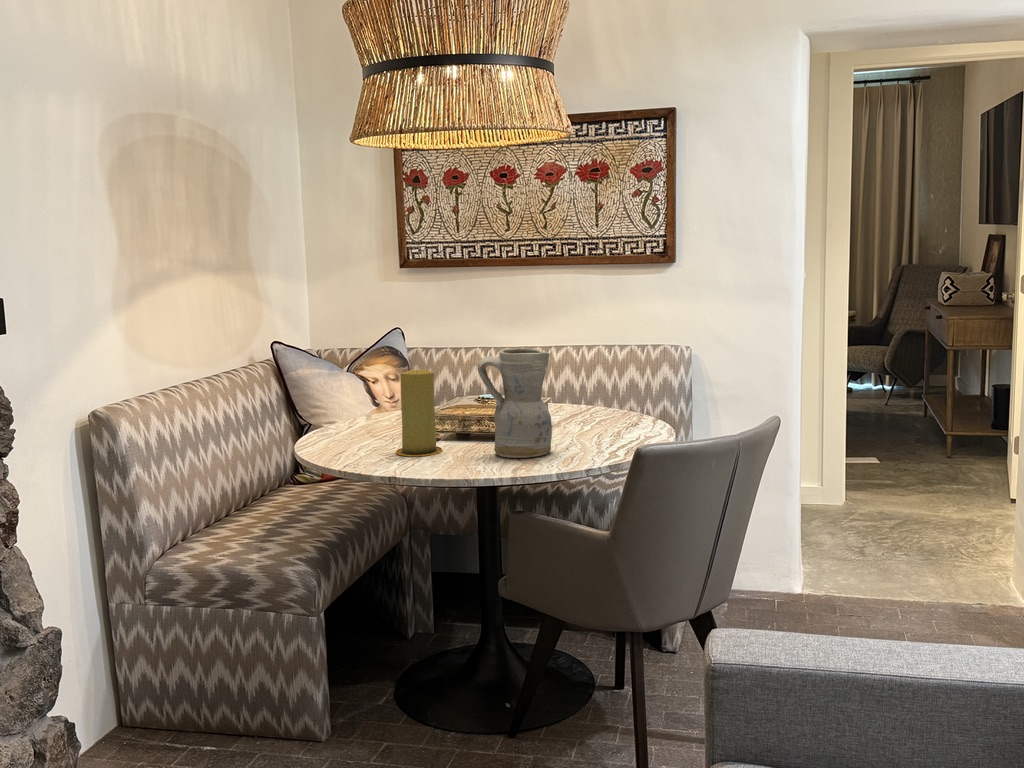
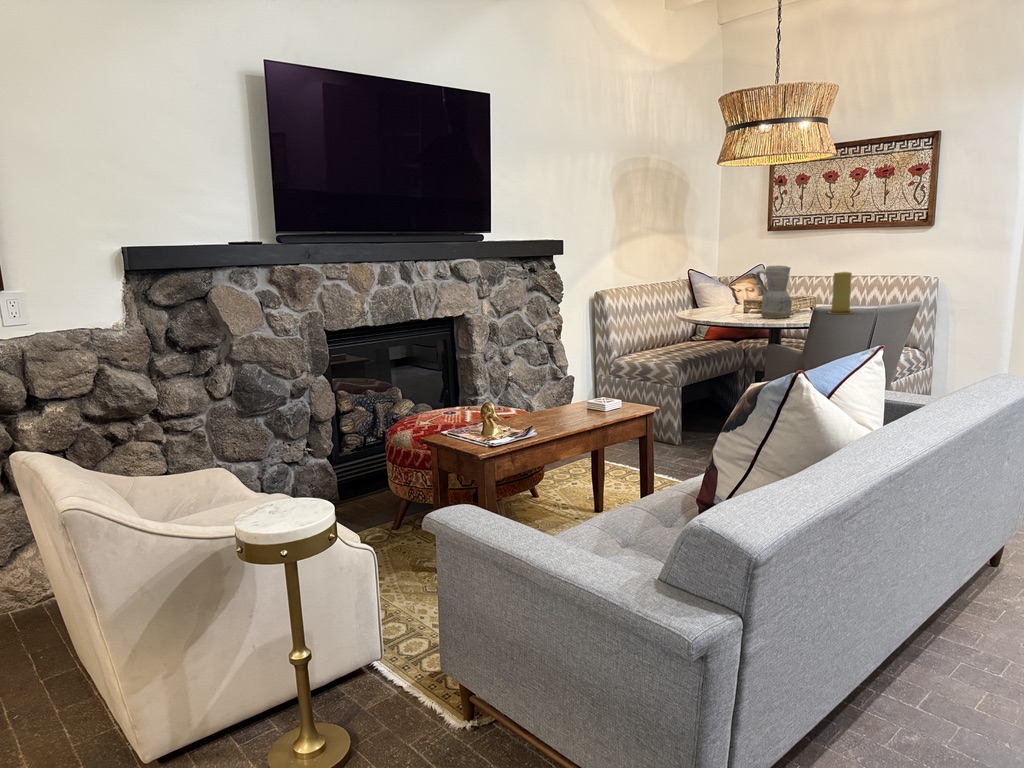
candle: present [396,369,442,456] -> present [828,272,852,314]

